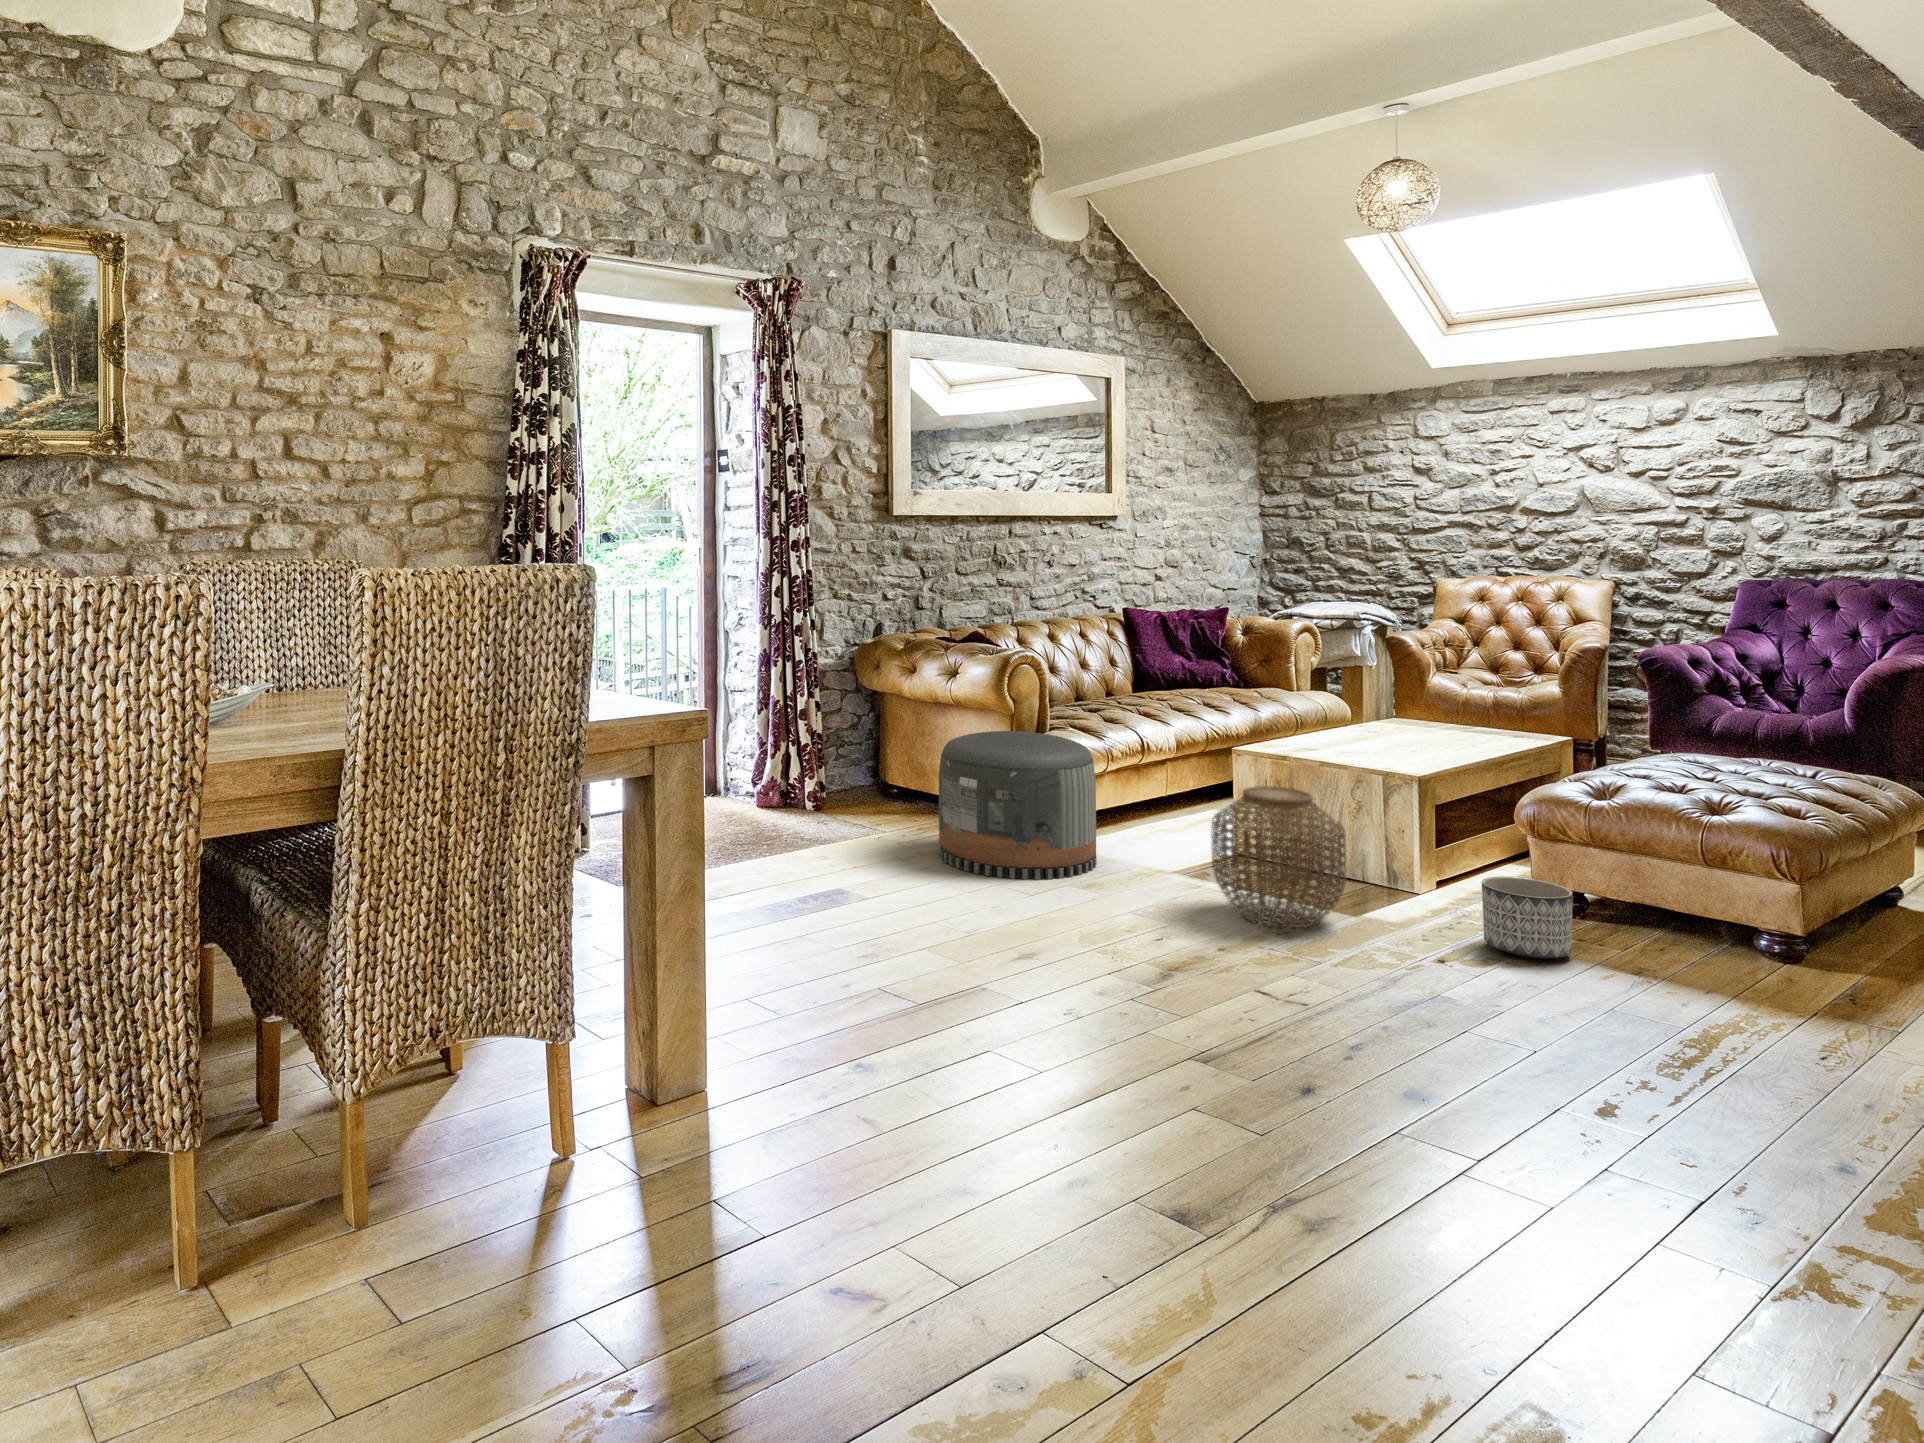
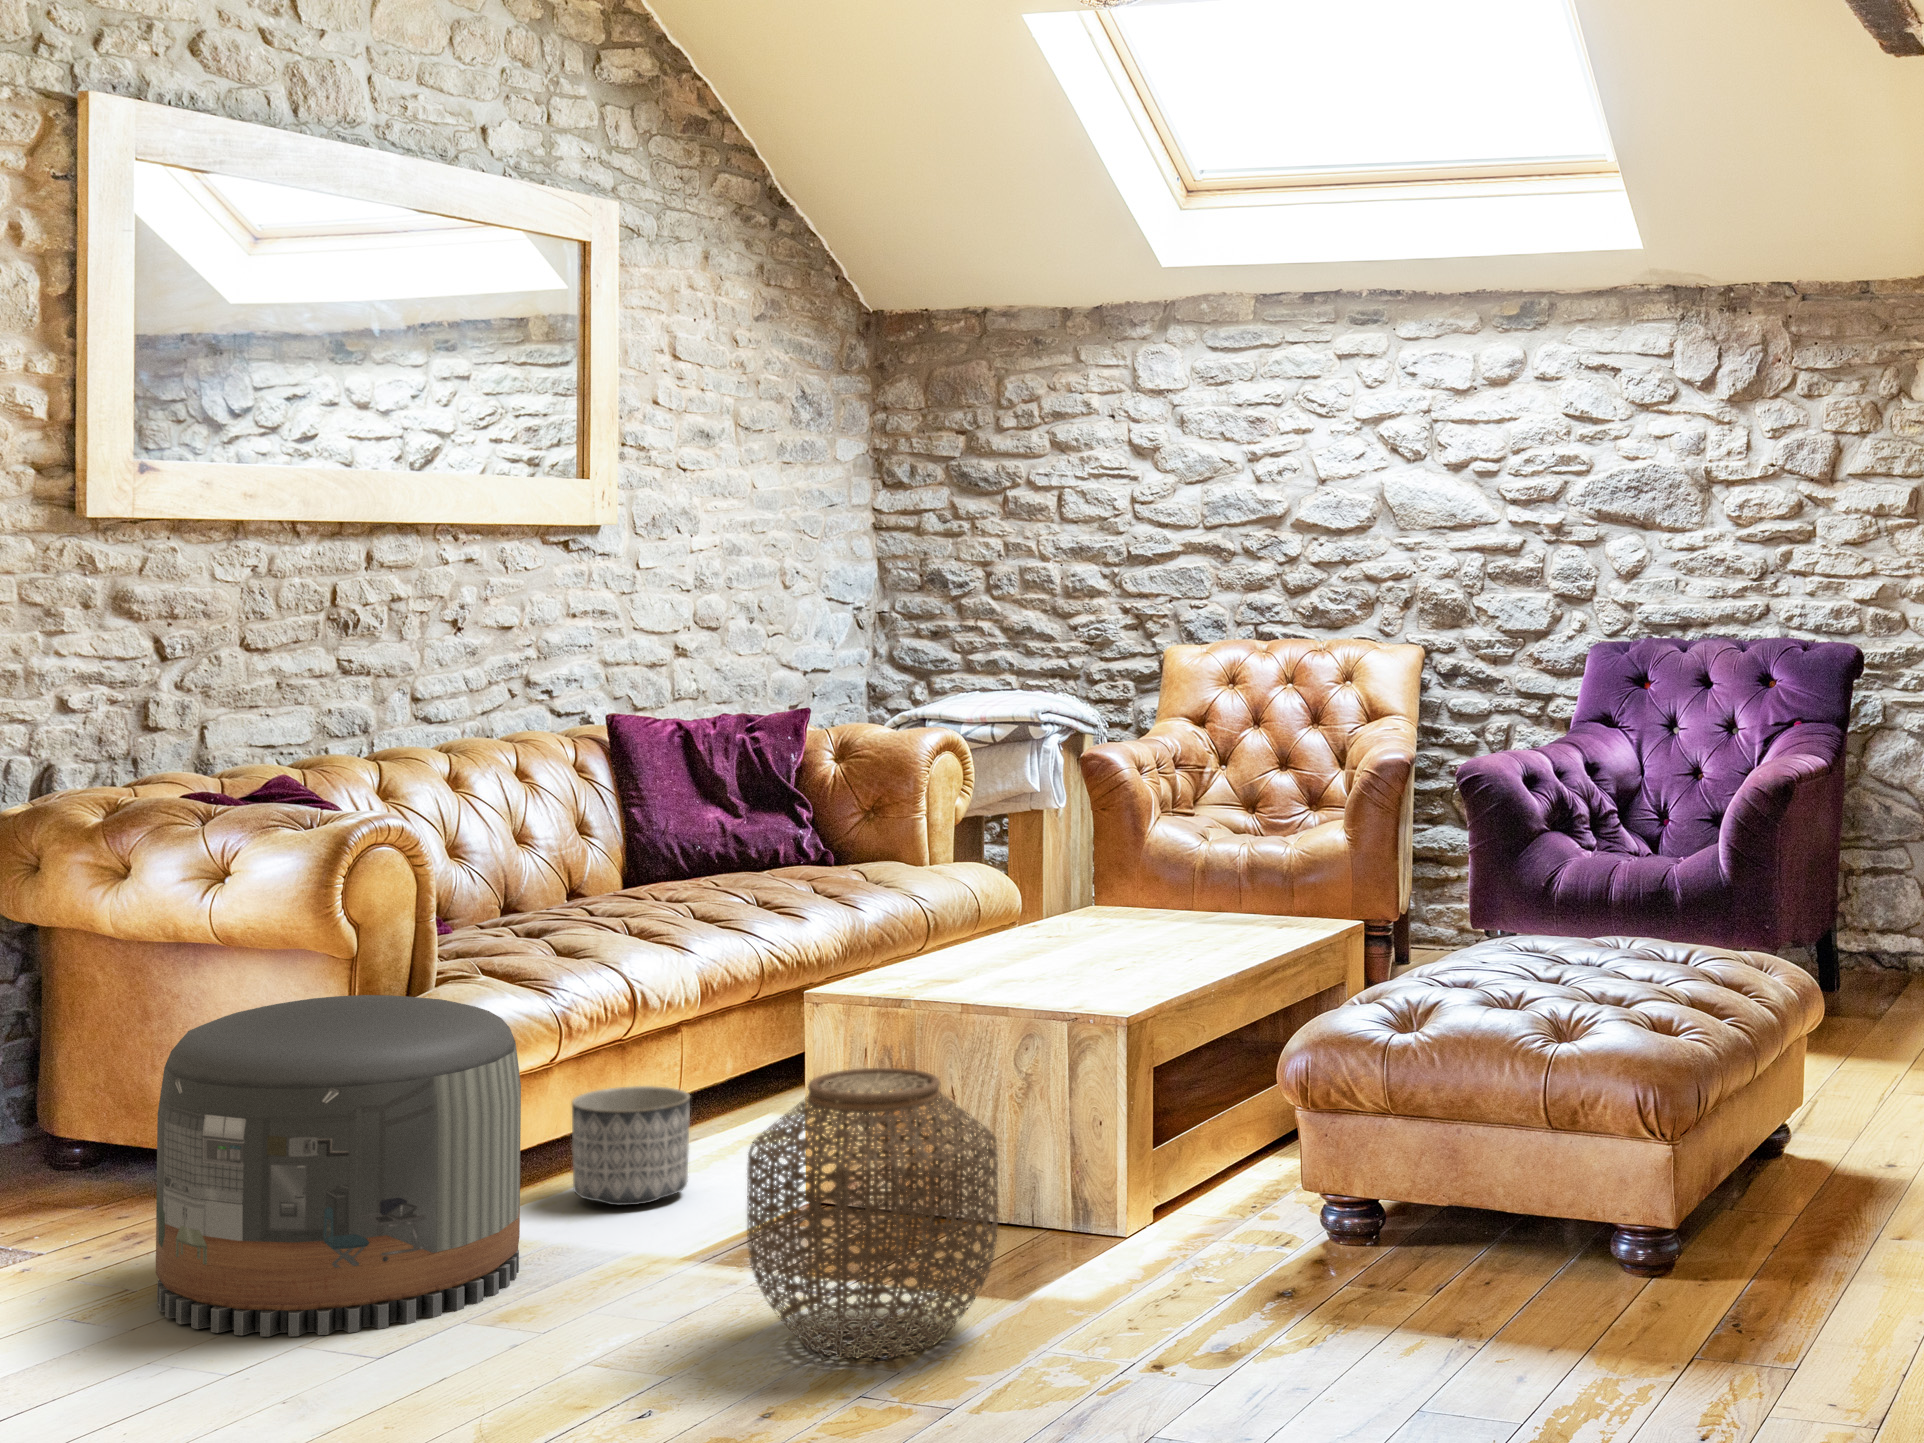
planter: present [1482,876,1573,959] -> present [572,1086,690,1205]

